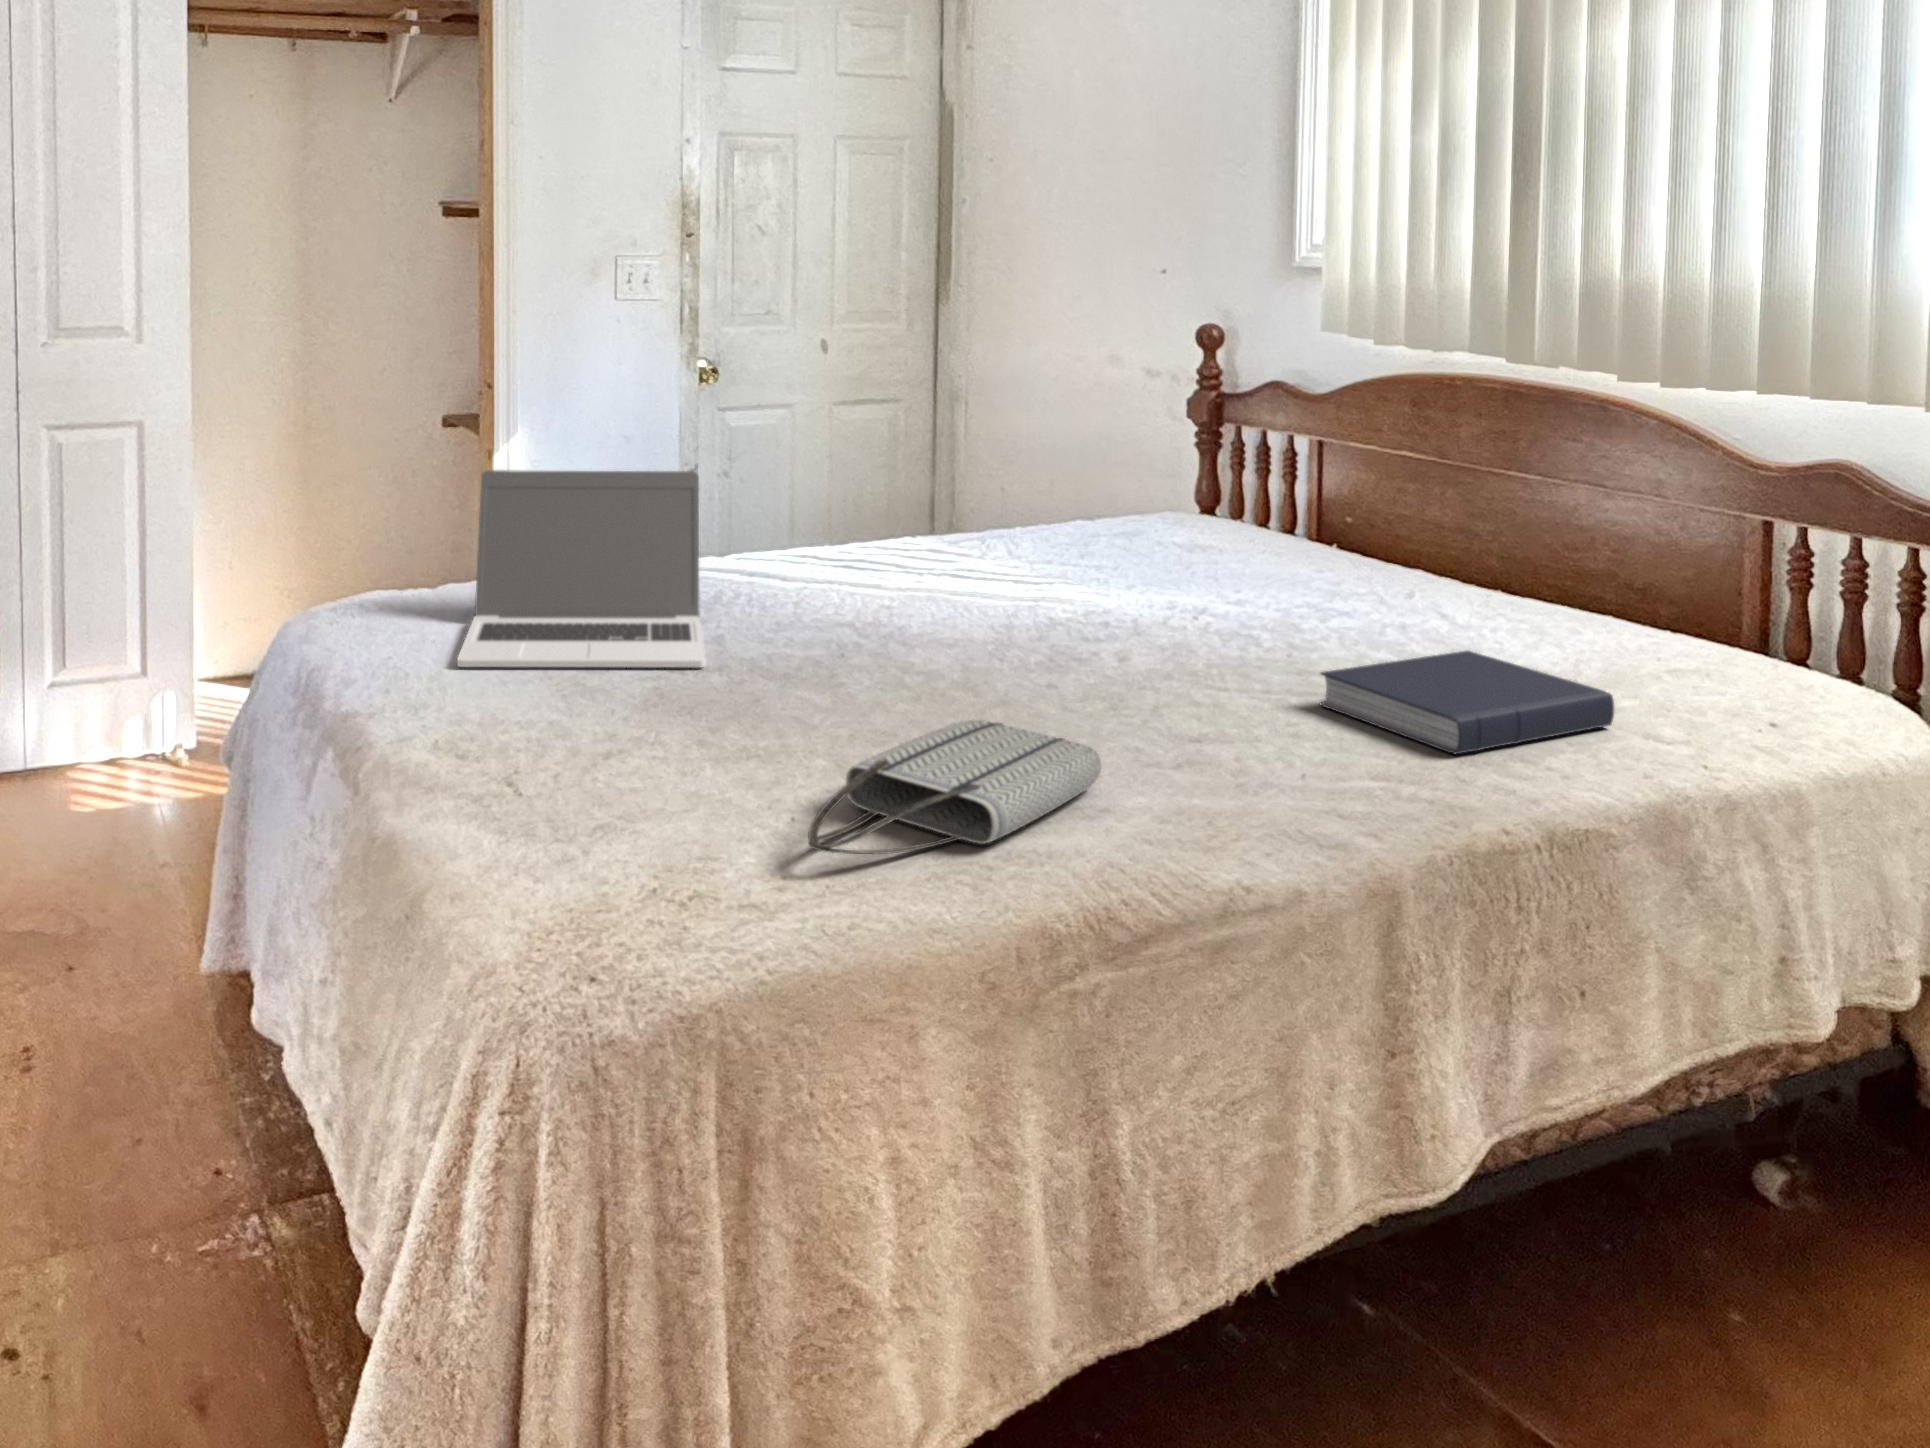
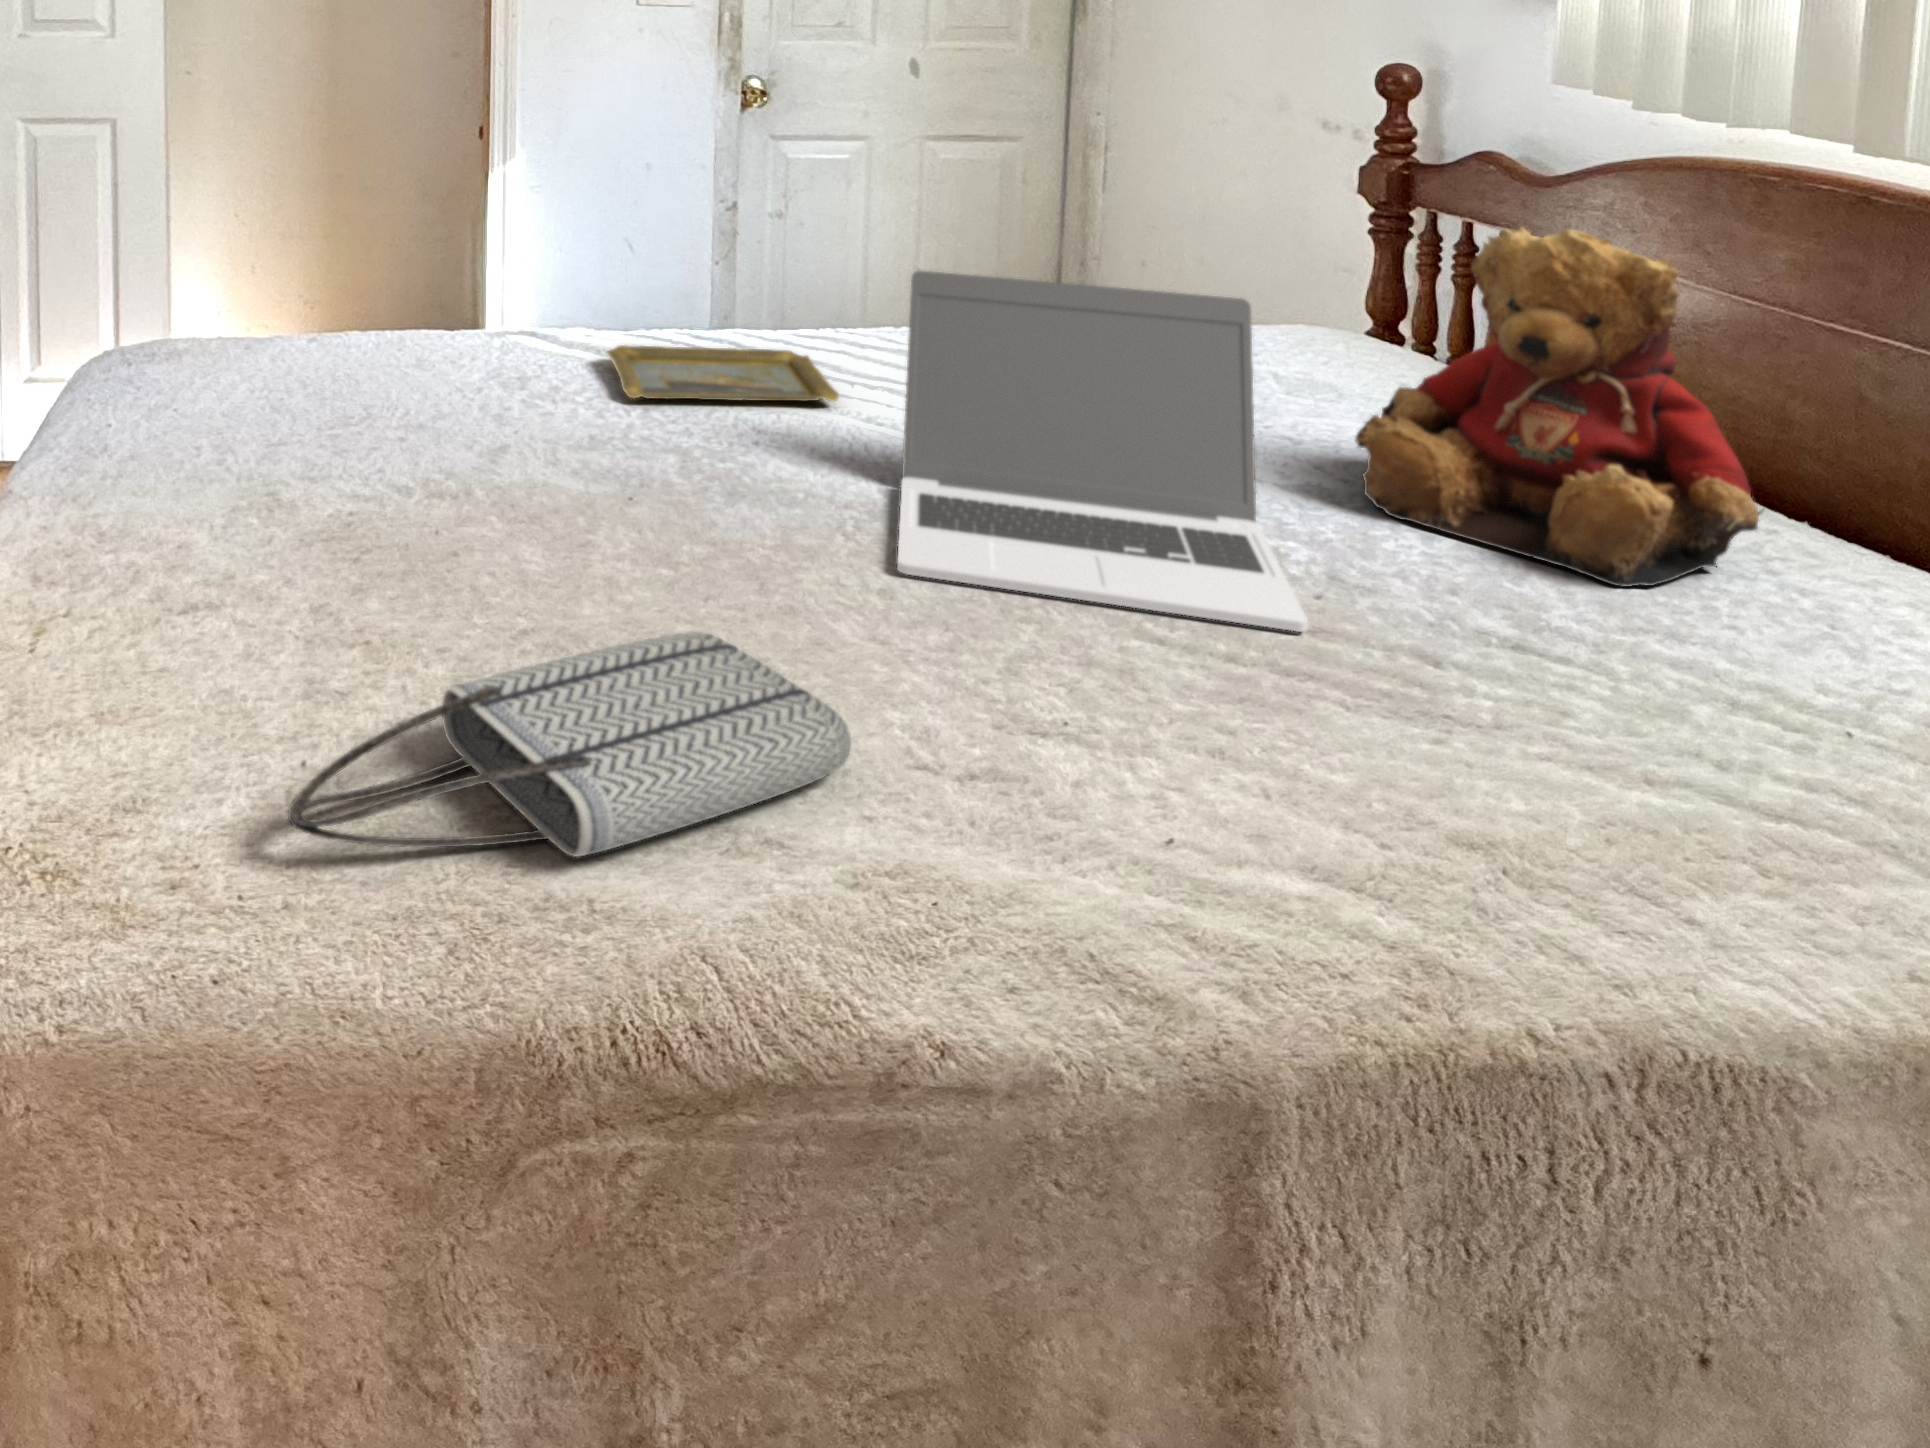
teddy bear: none [1265,421,1494,642] -> present [1355,227,1763,587]
laptop: present [457,470,706,667] -> present [897,271,1308,632]
tray: none [725,561,914,604] -> present [607,345,839,401]
book: present [1319,650,1614,754] -> none [1338,626,1916,829]

